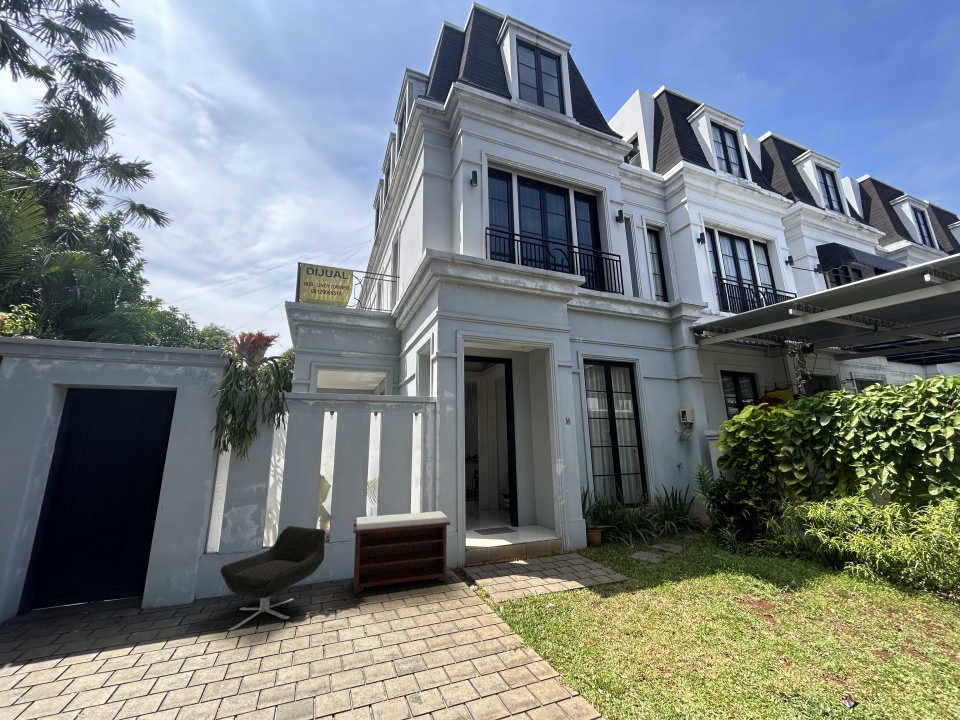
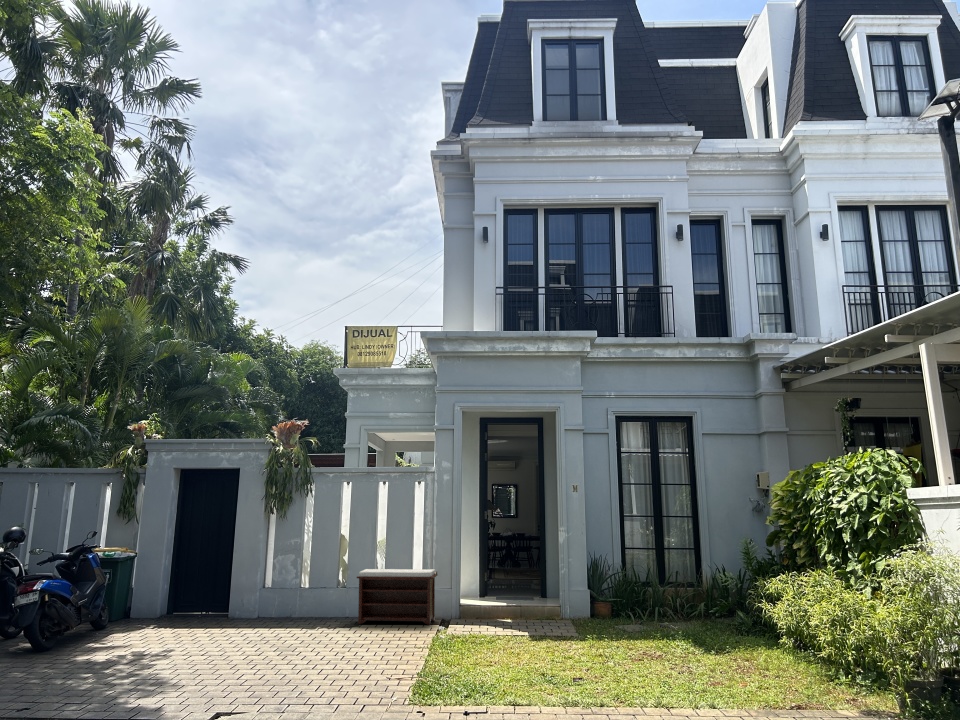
lounge chair: present [221,526,325,631] -> none [270,571,338,629]

